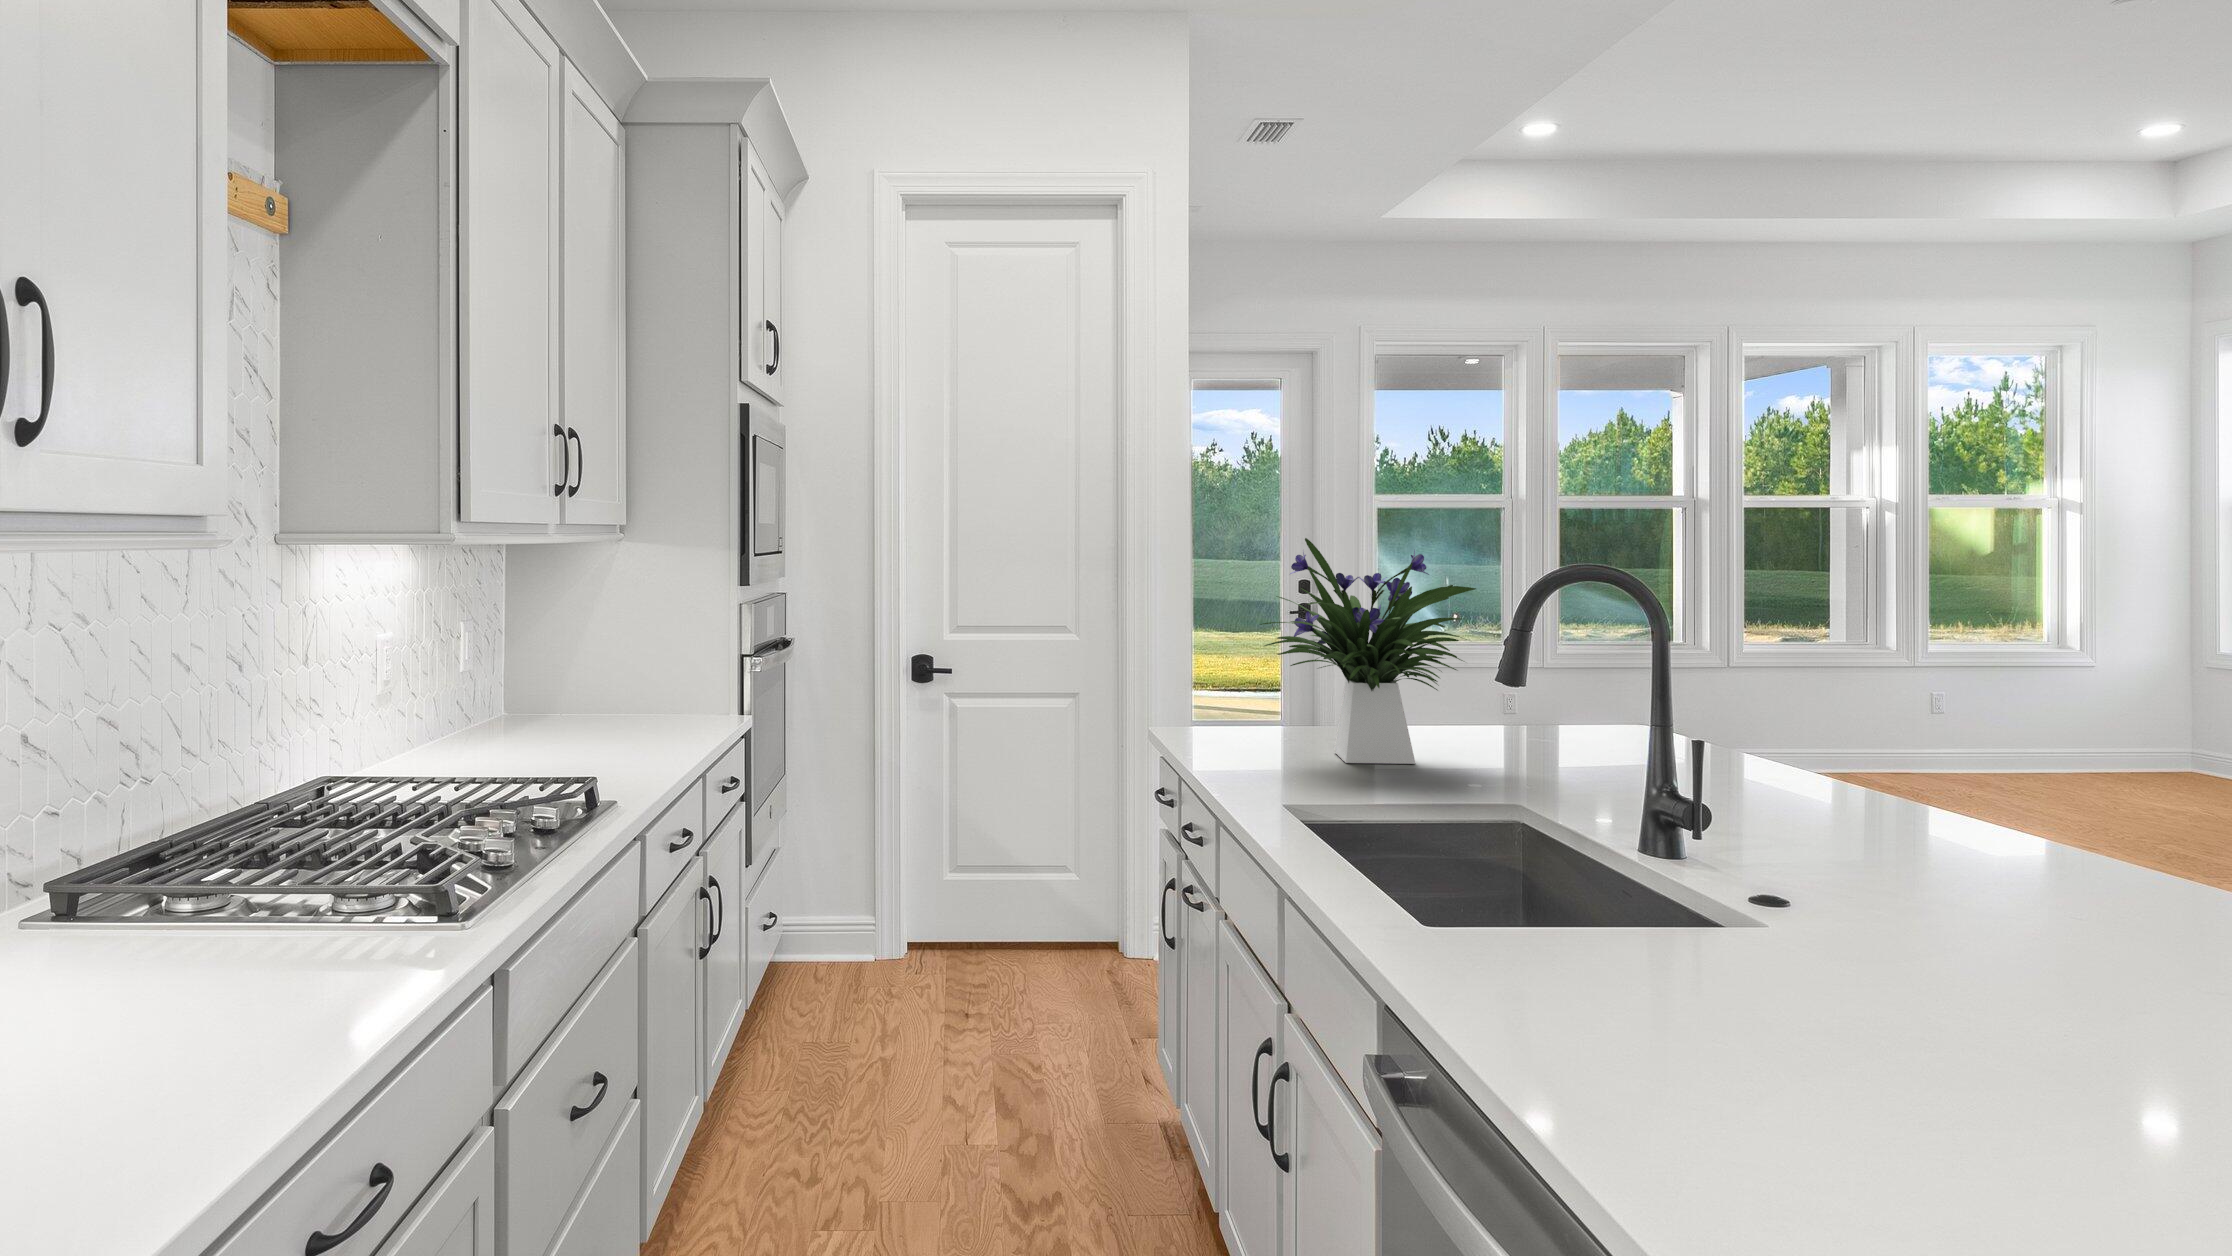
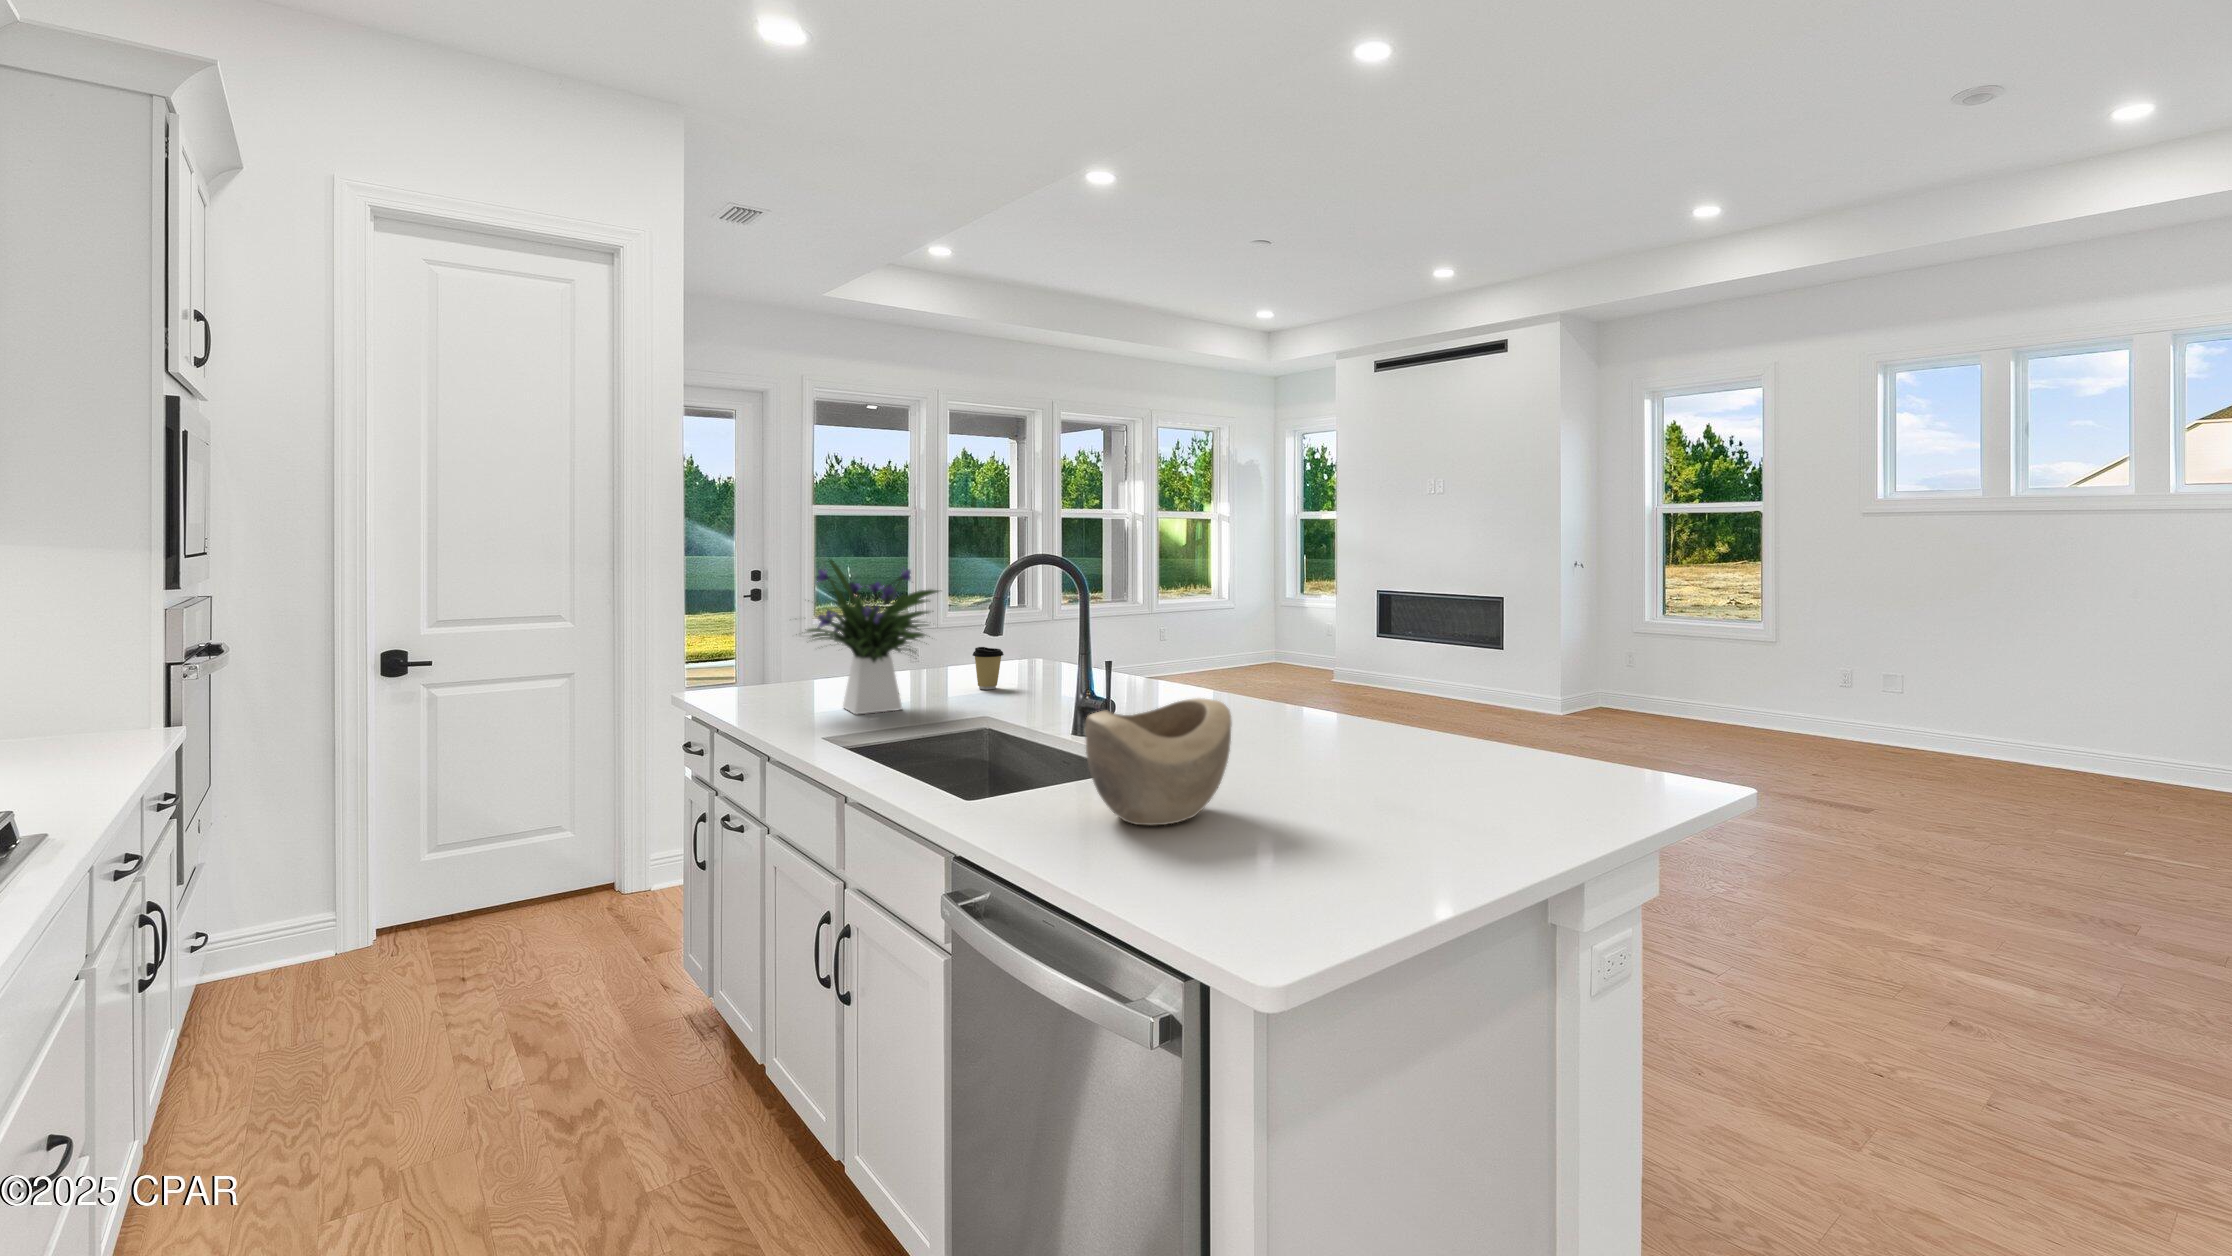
coffee cup: none [1534,682,1587,749] -> present [973,647,1004,690]
decorative bowl: none [1661,779,2033,1038] -> present [1085,698,1231,826]

